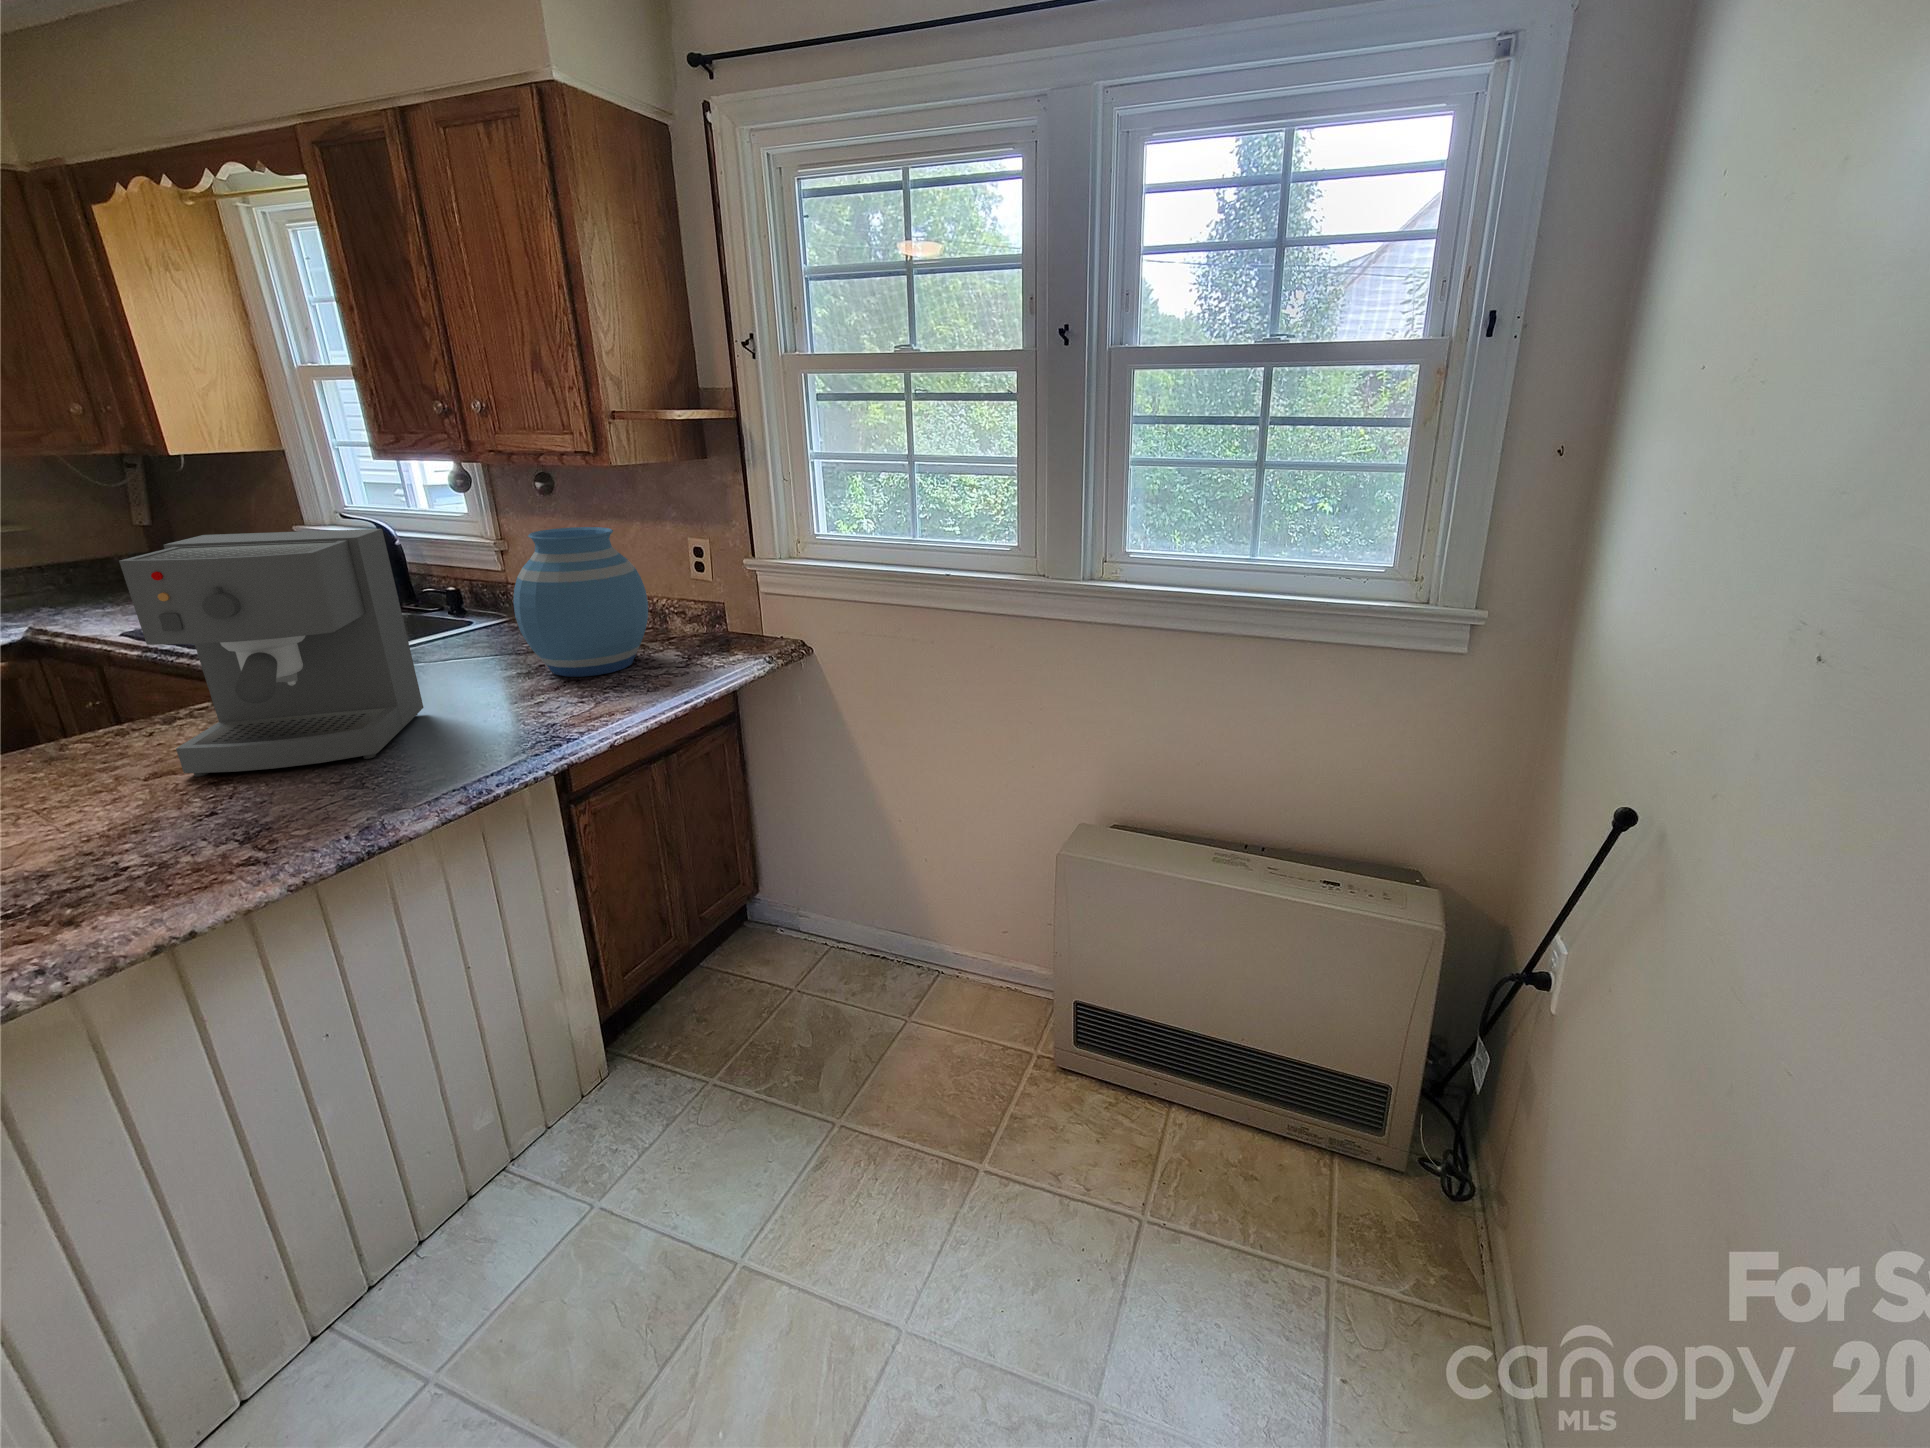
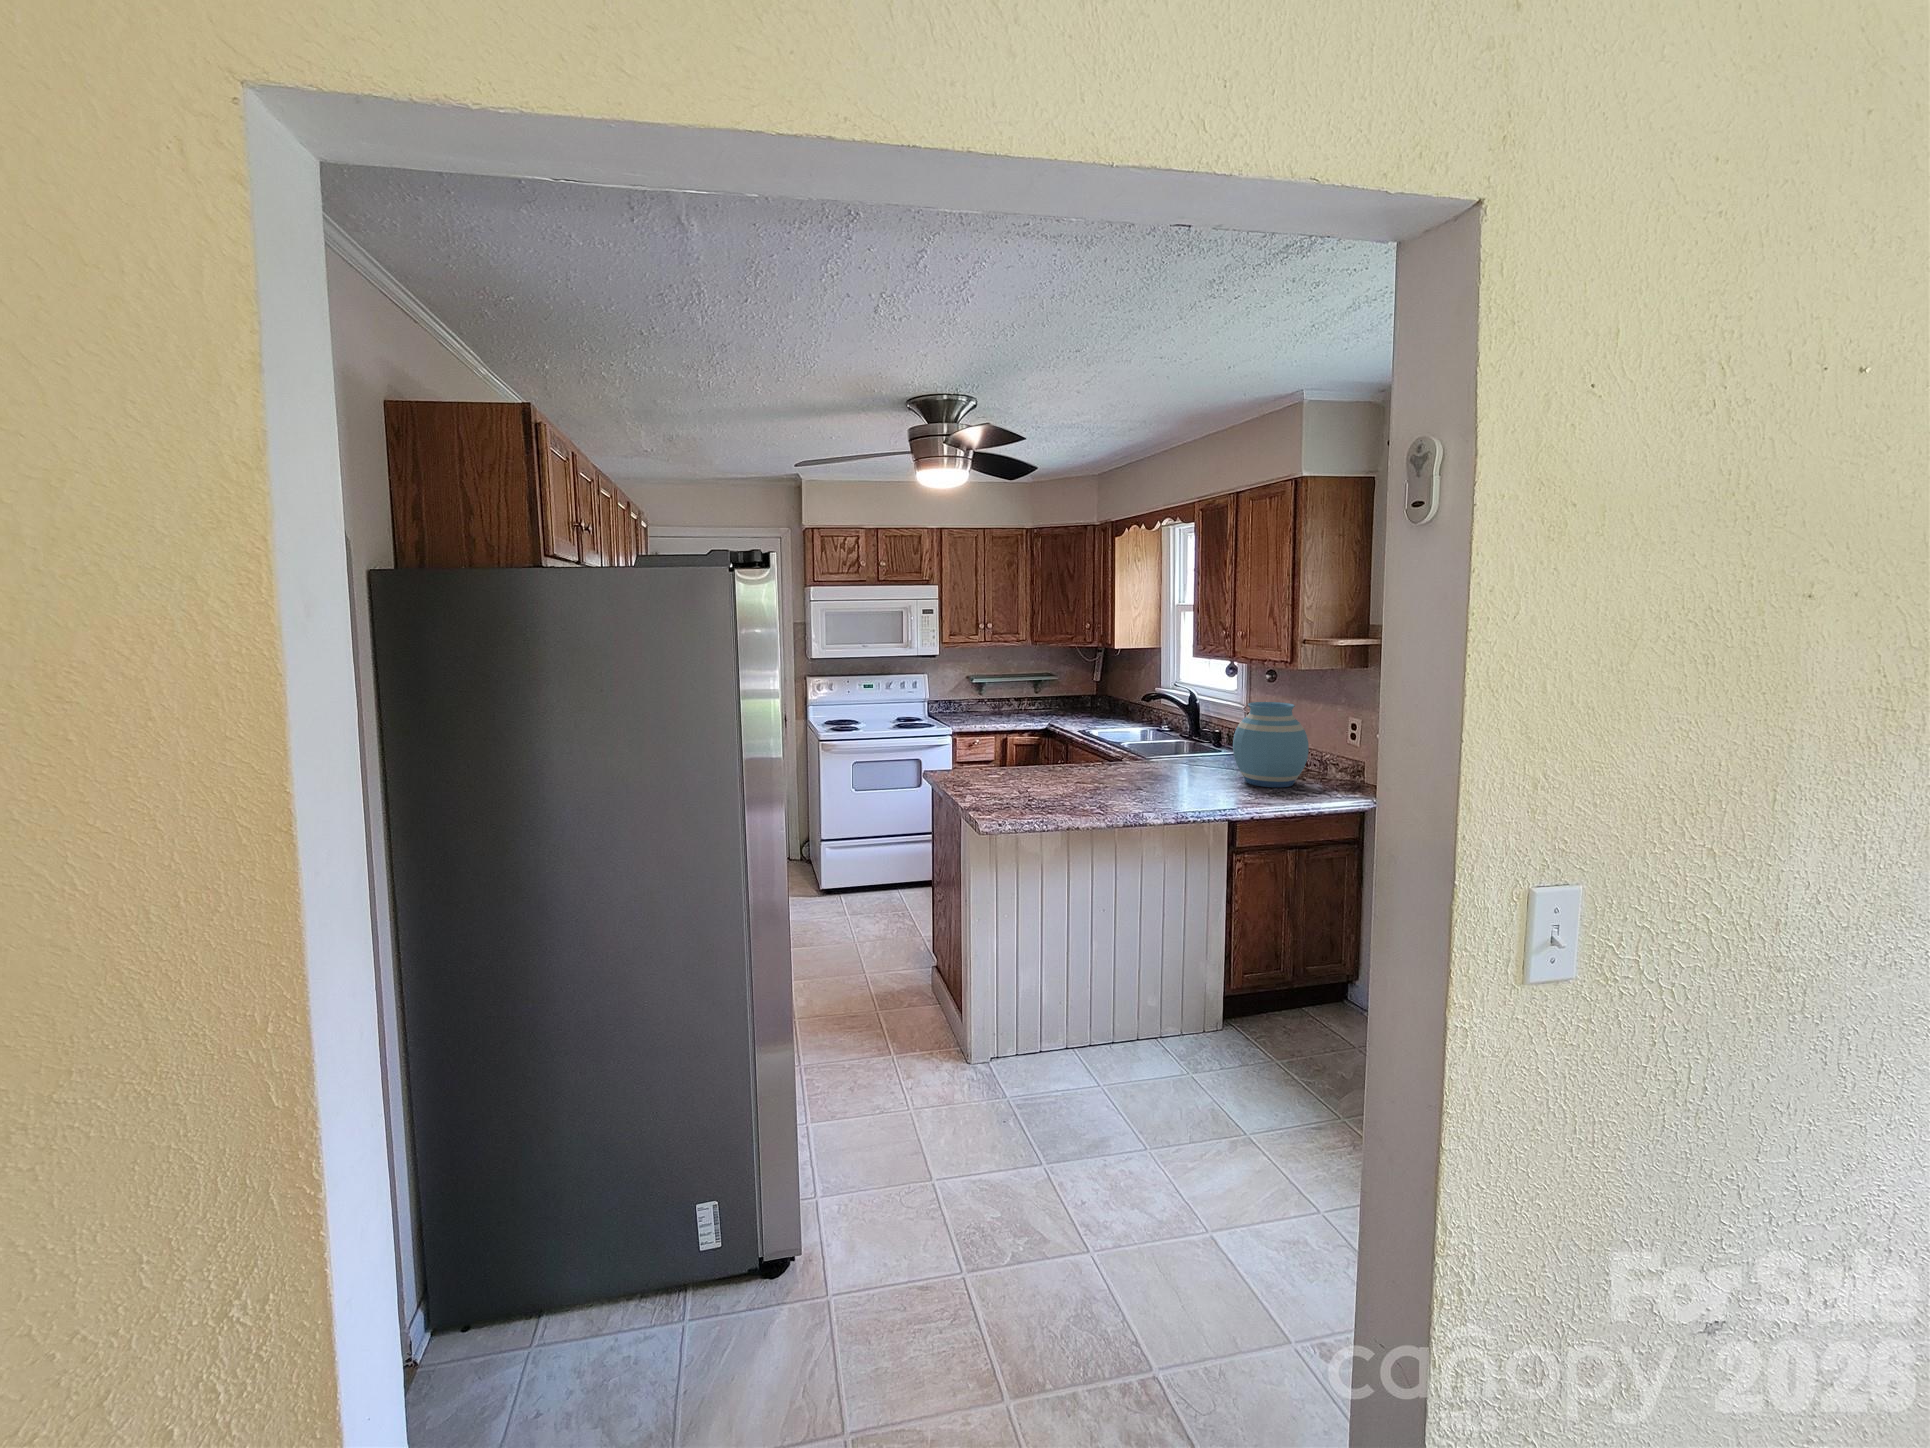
coffee maker: present [119,529,424,777] -> none [1087,690,1179,795]

